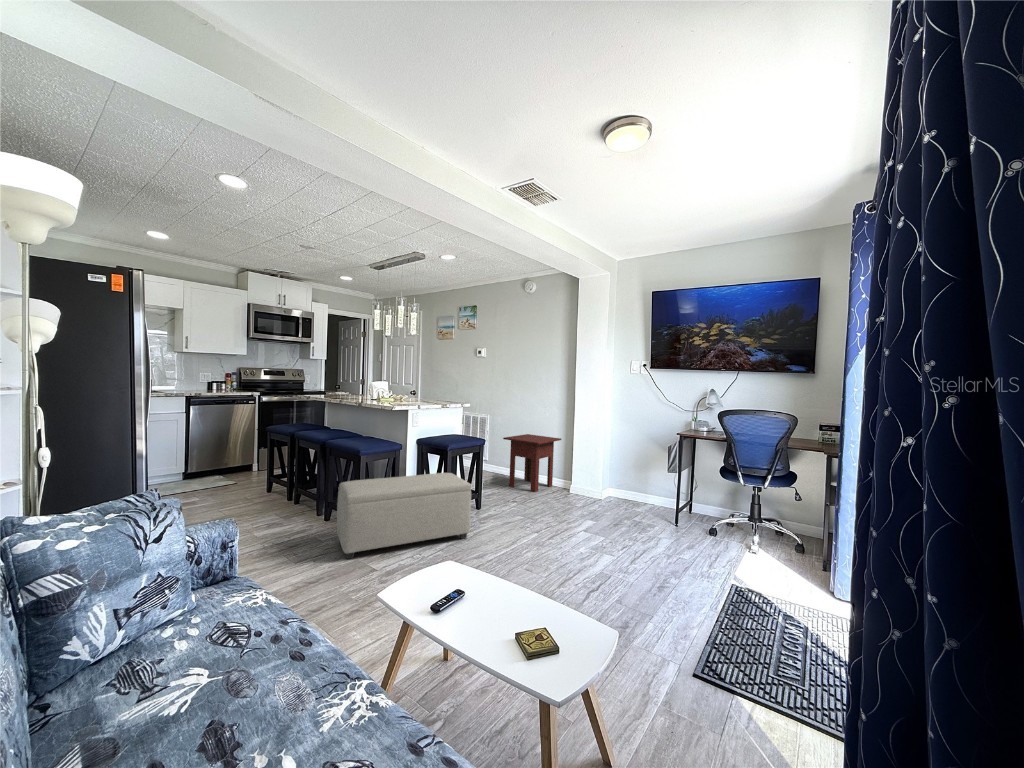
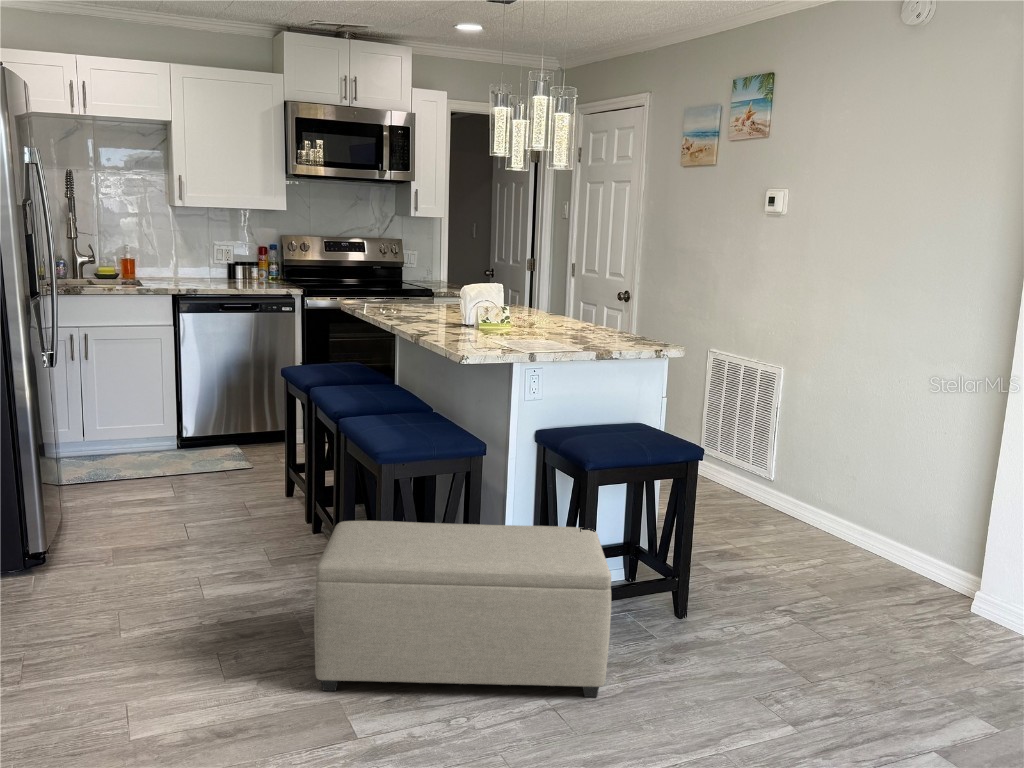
side table: present [503,434,561,492] -> none [791,430,964,592]

